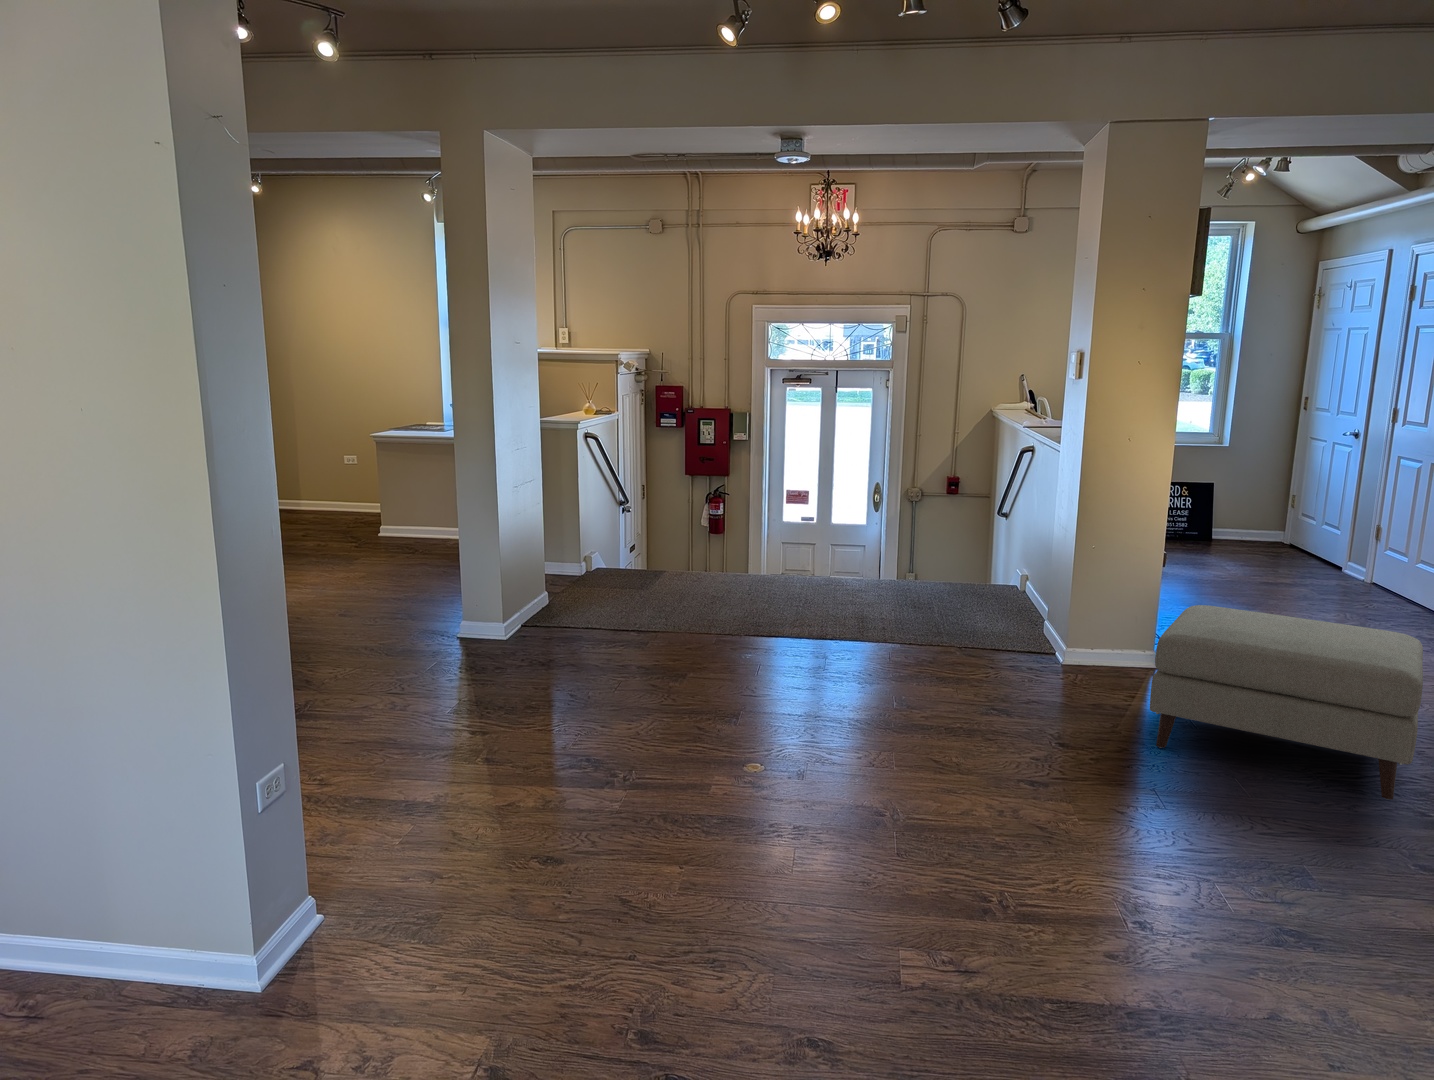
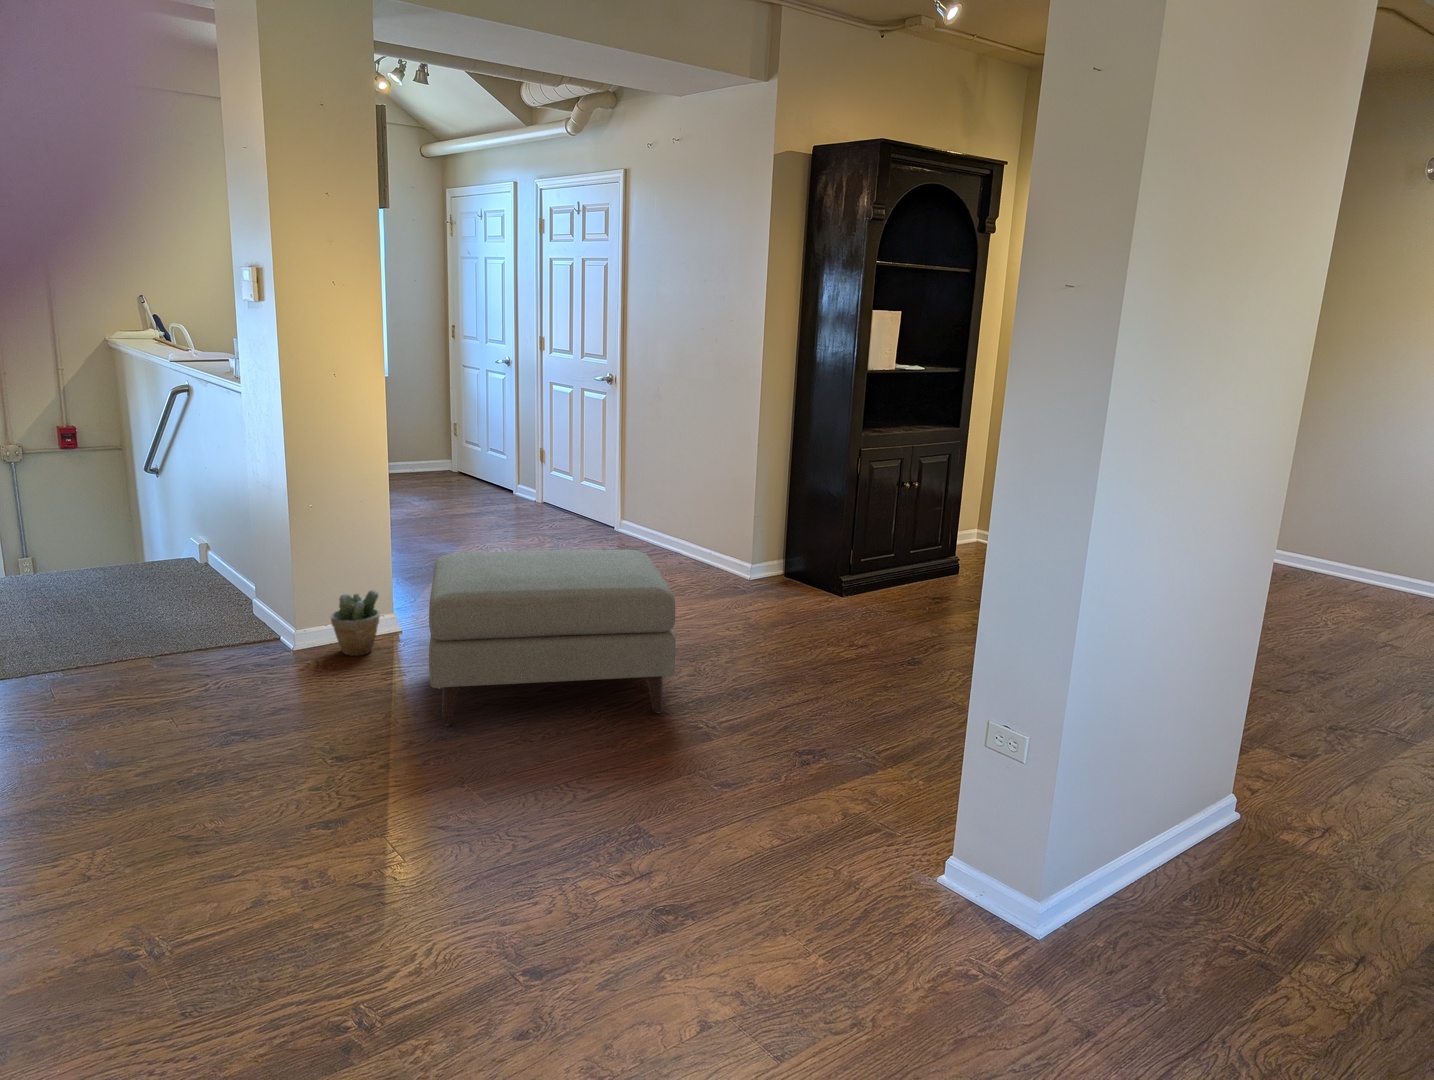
potted plant: none [1094,625,1137,679] -> present [331,590,380,656]

